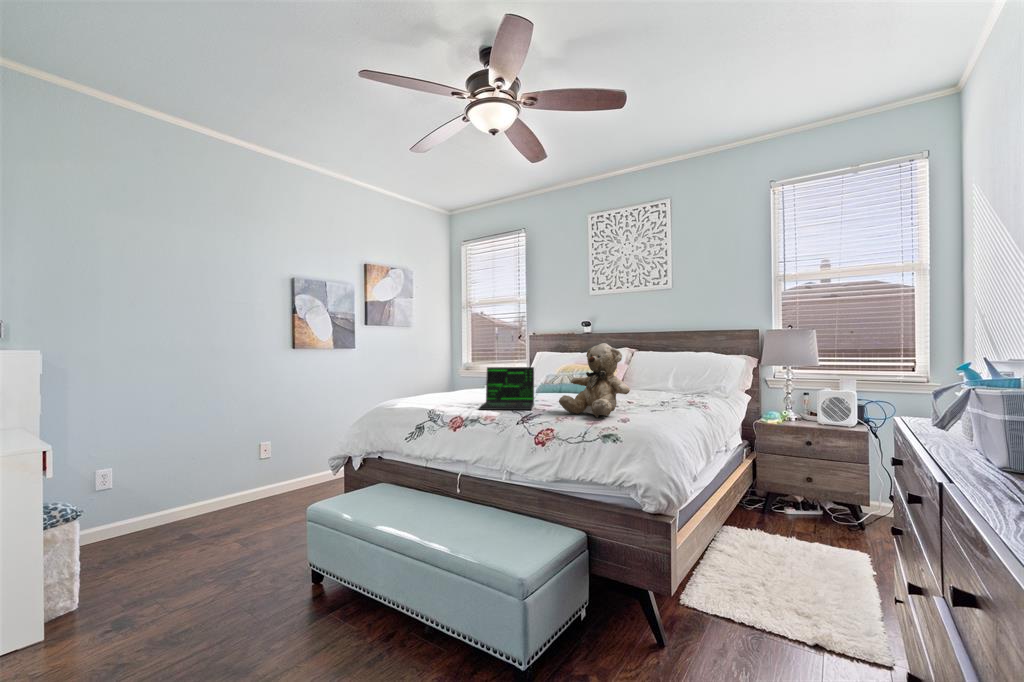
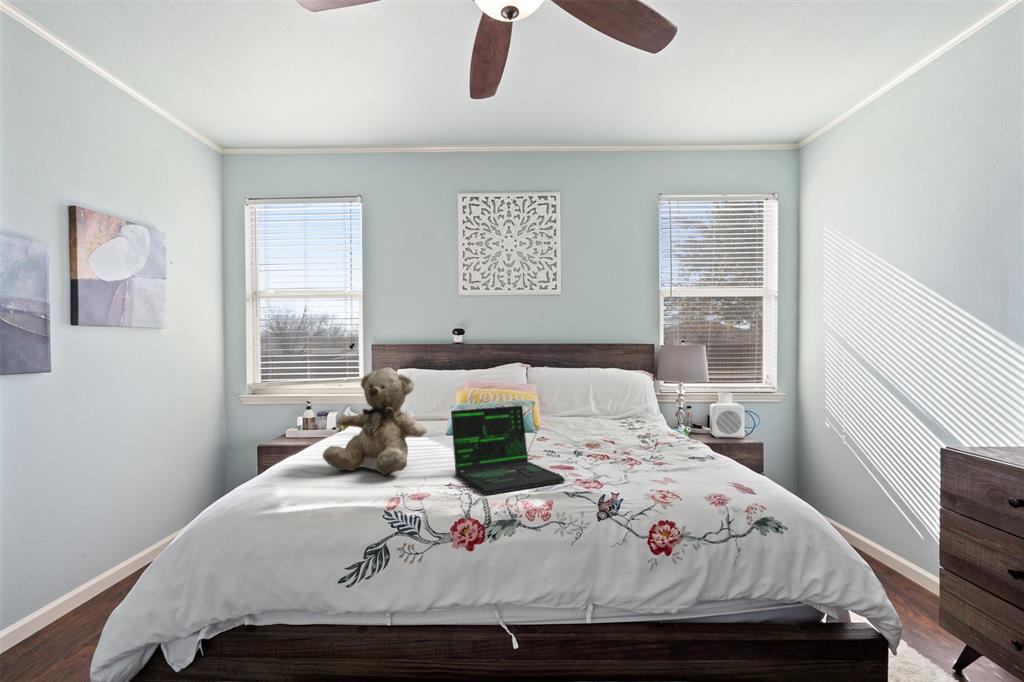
teddy bear: present [559,343,630,417] -> present [323,367,427,475]

